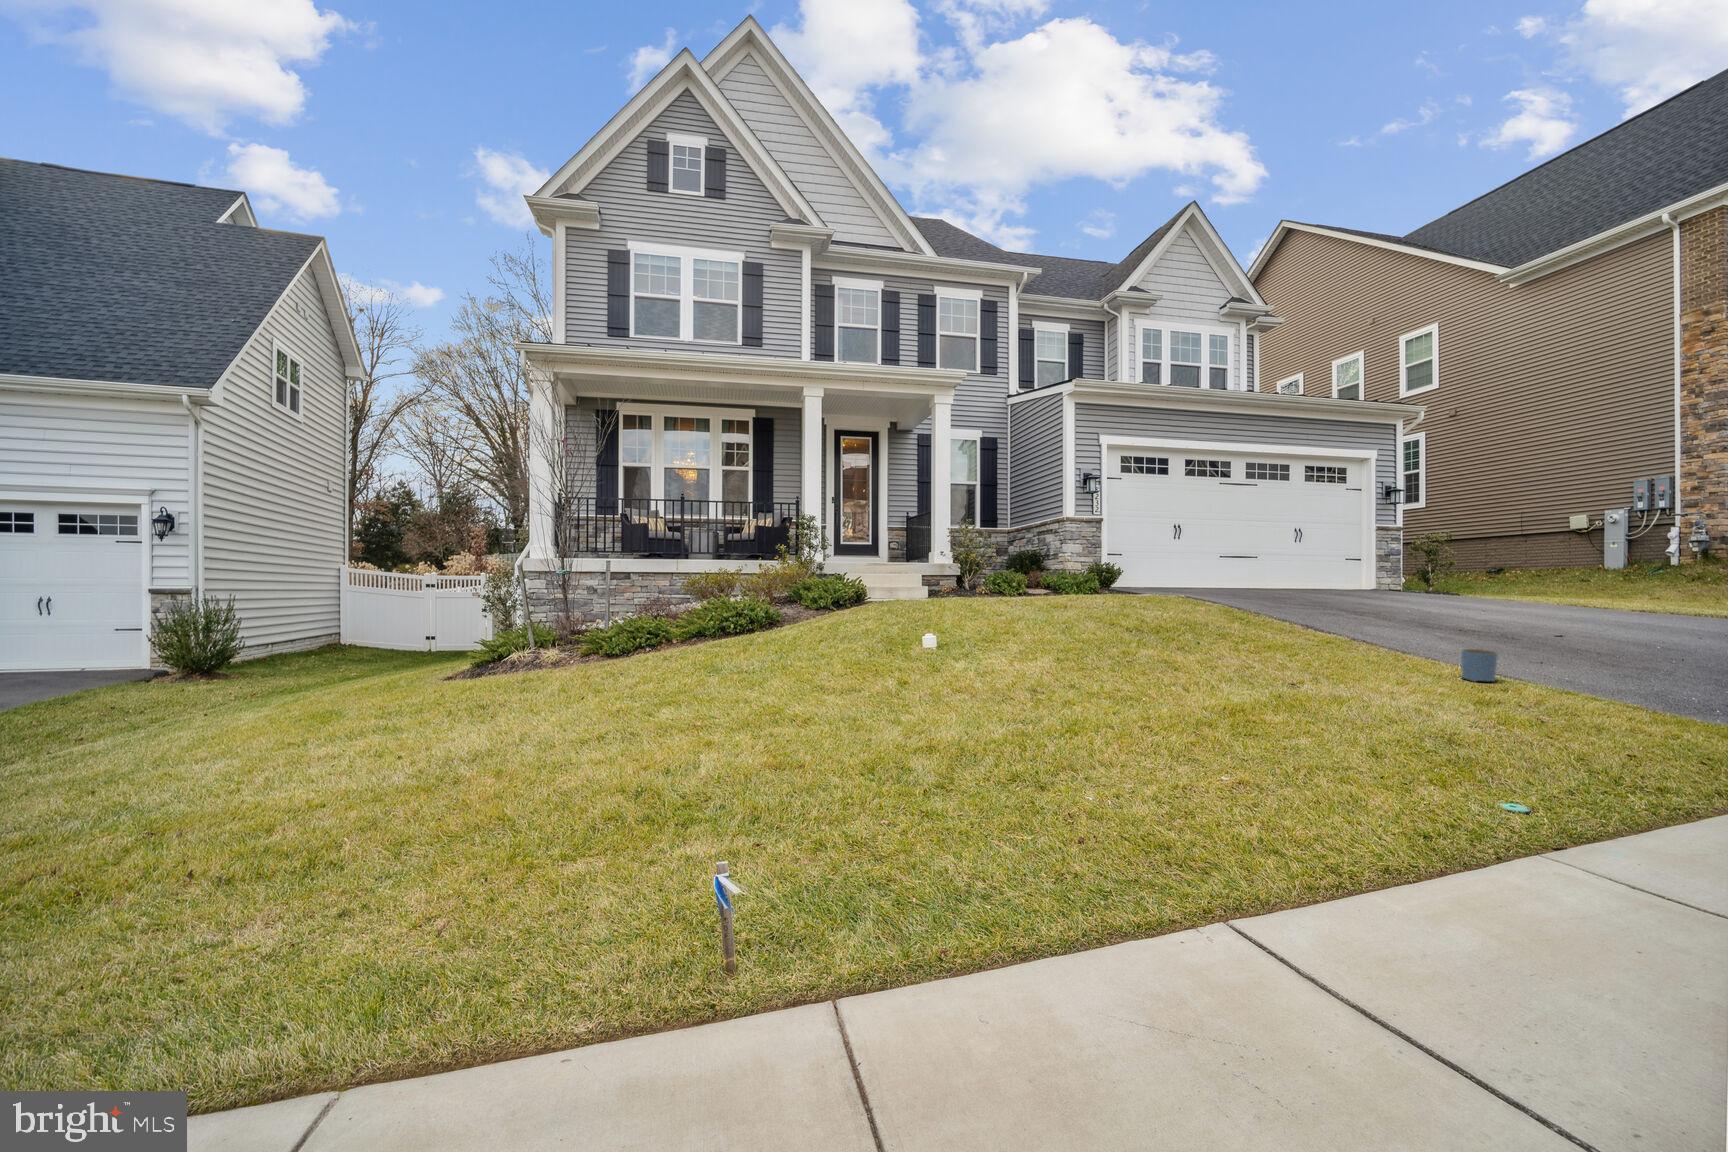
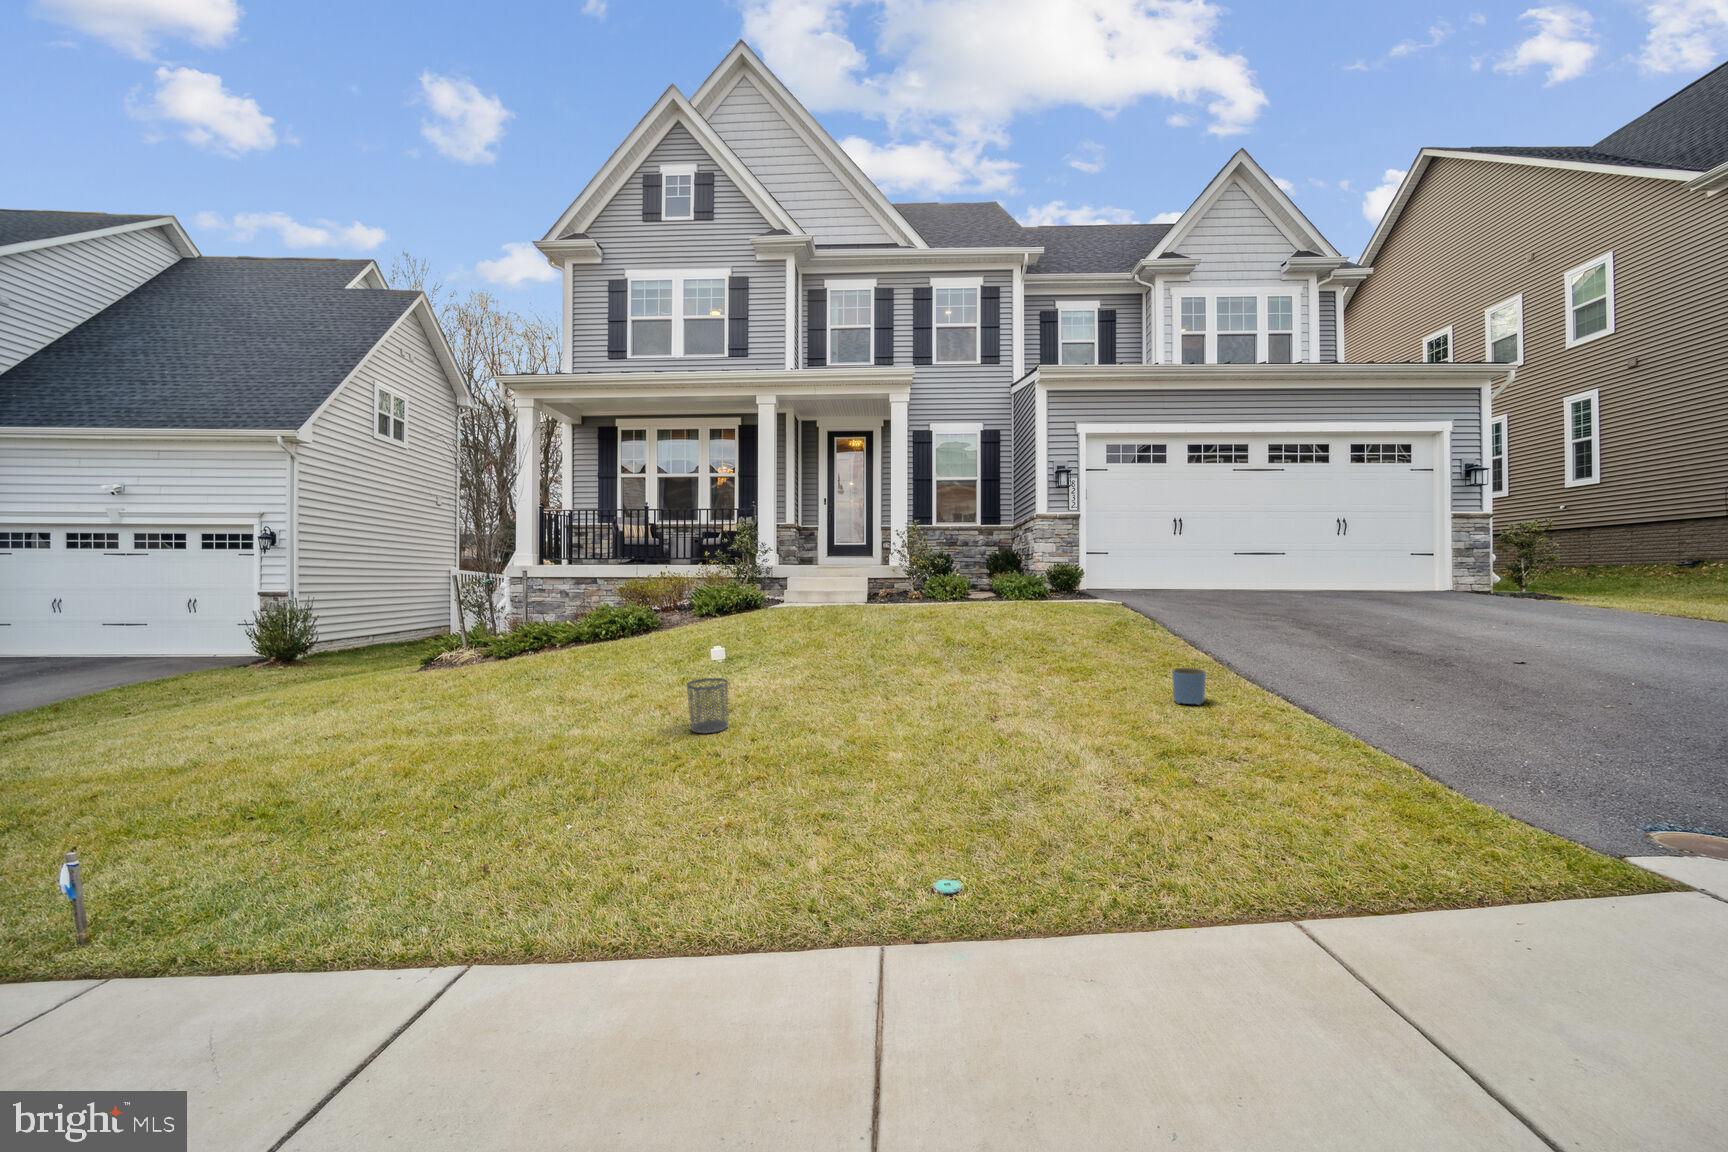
waste bin: none [1070,671,1116,731] -> present [687,678,728,733]

